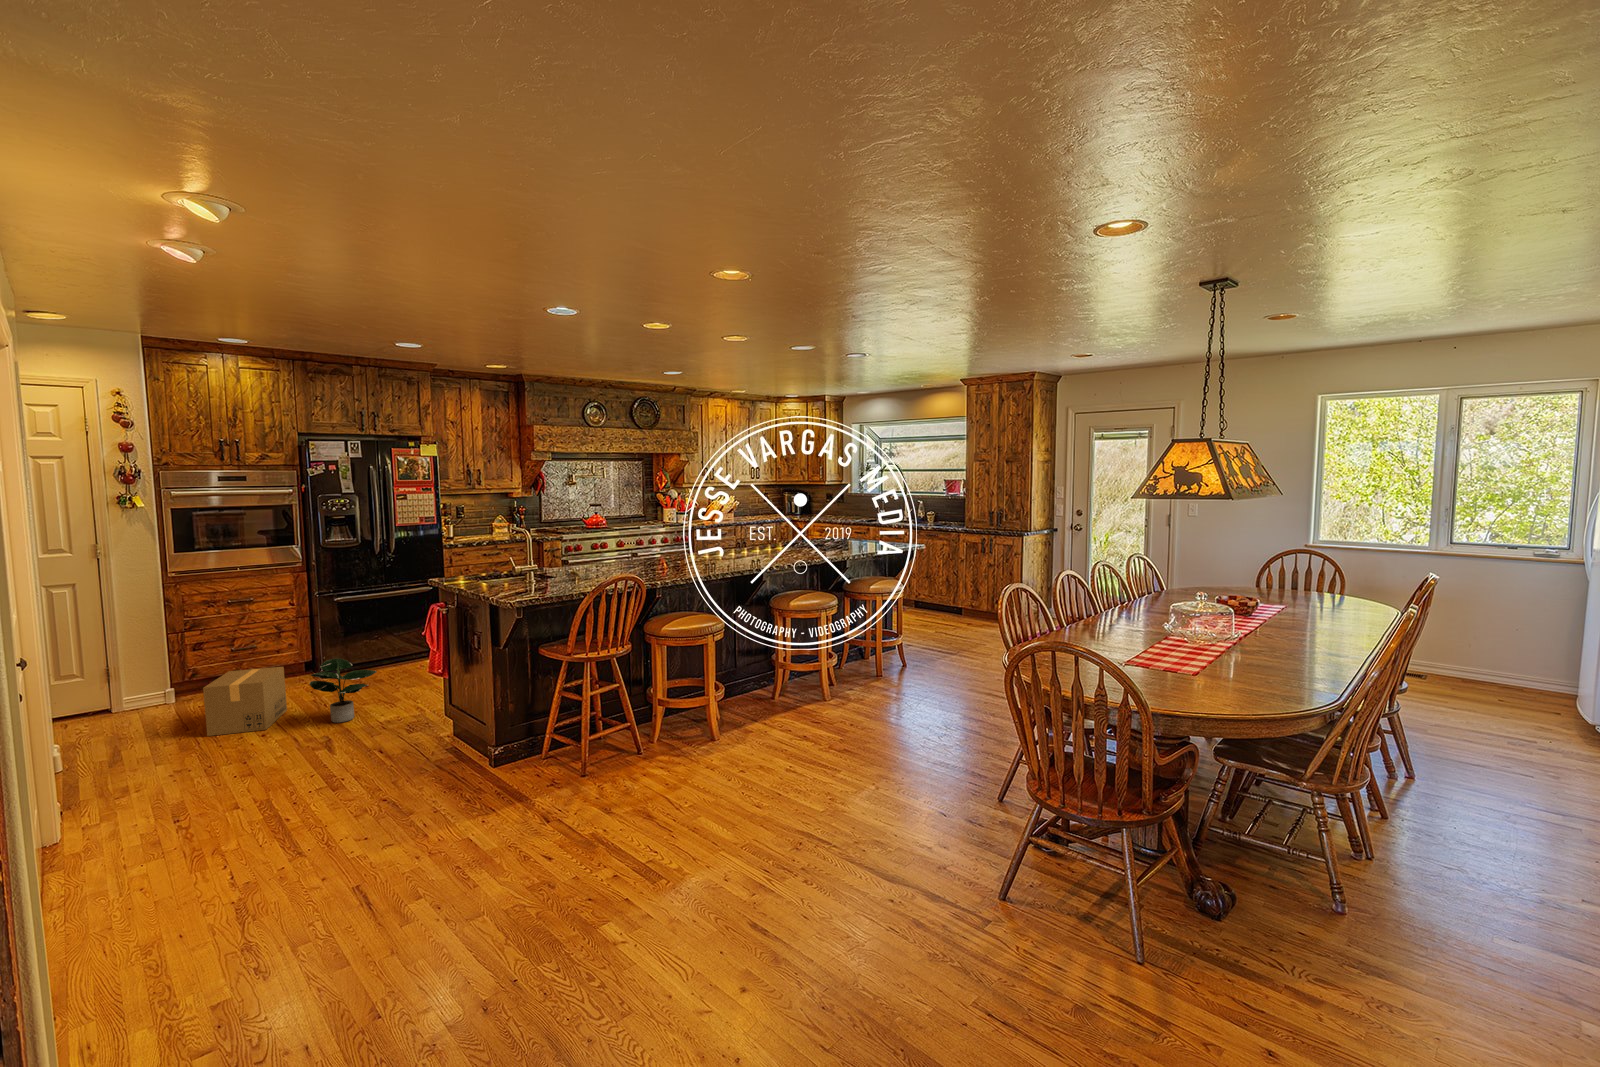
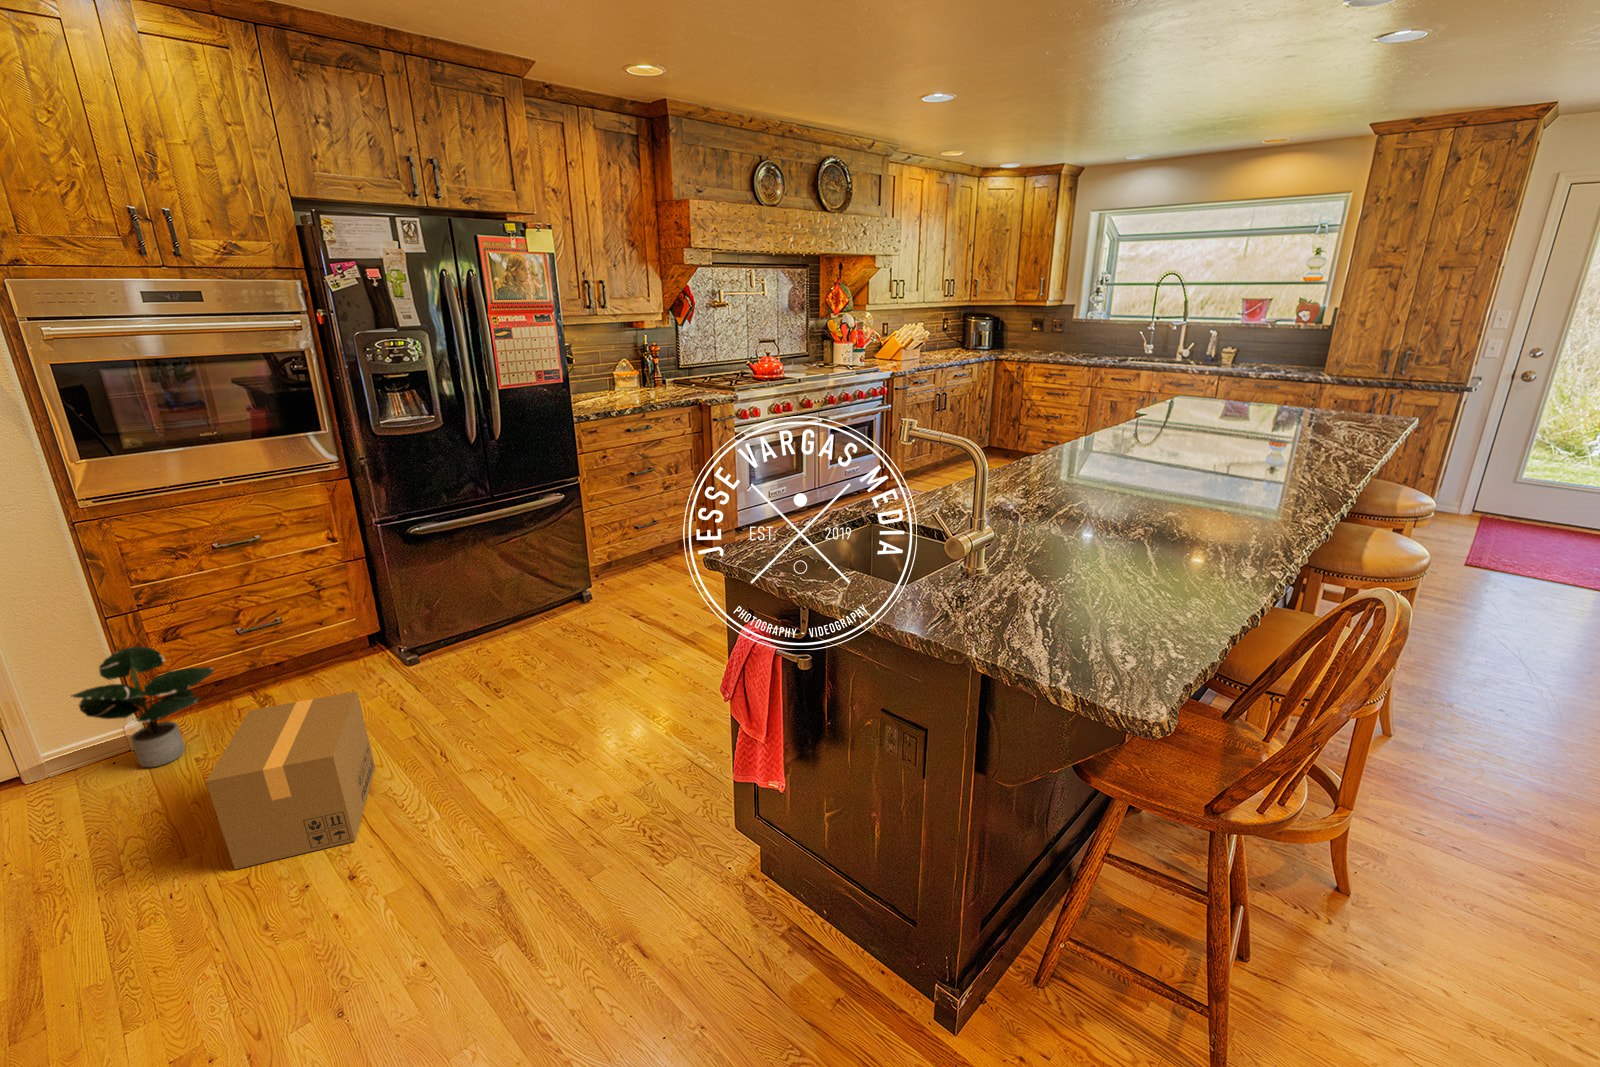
potted plant: present [309,658,377,723] -> present [71,646,214,767]

